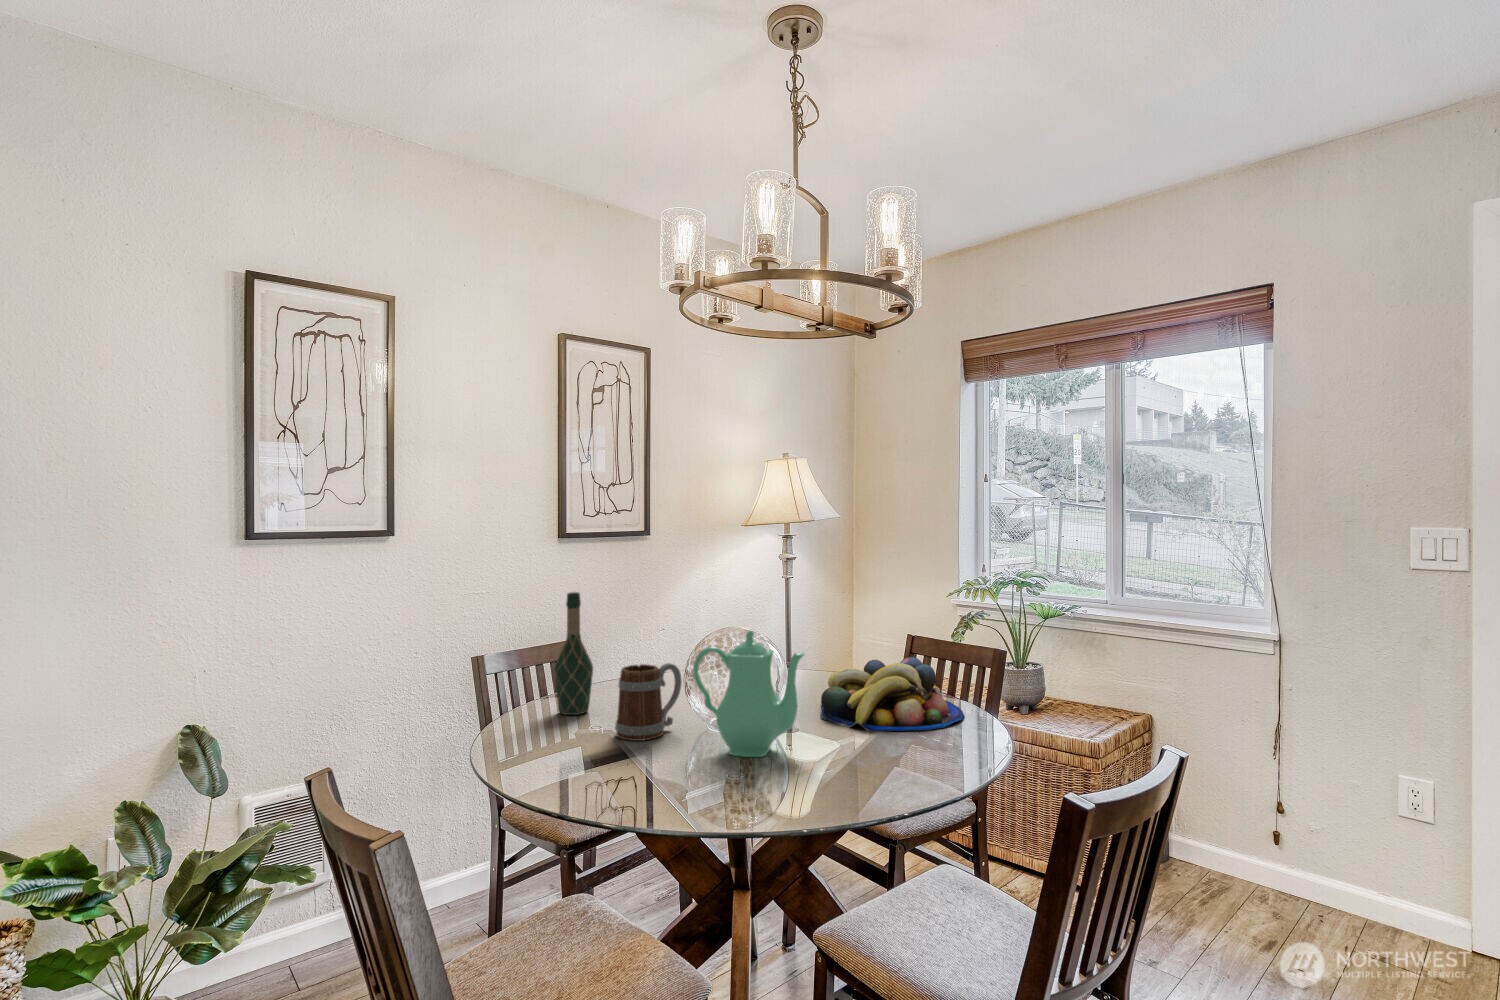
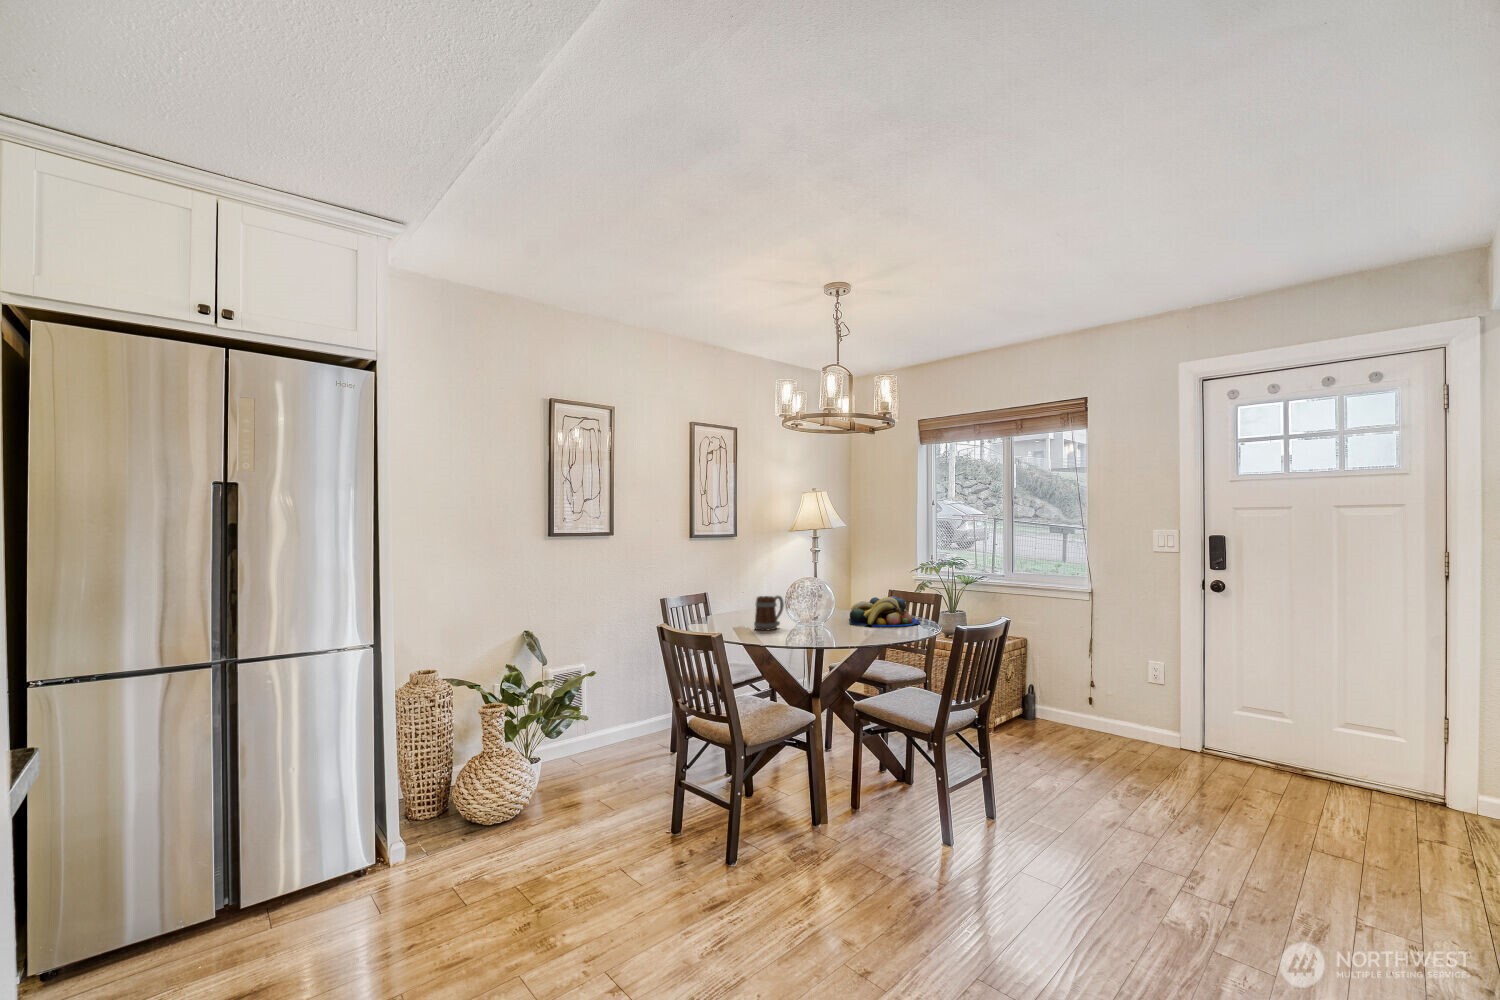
wine bottle: present [554,592,593,715] -> none [715,563,734,624]
teapot: present [693,630,804,757] -> none [795,576,847,634]

